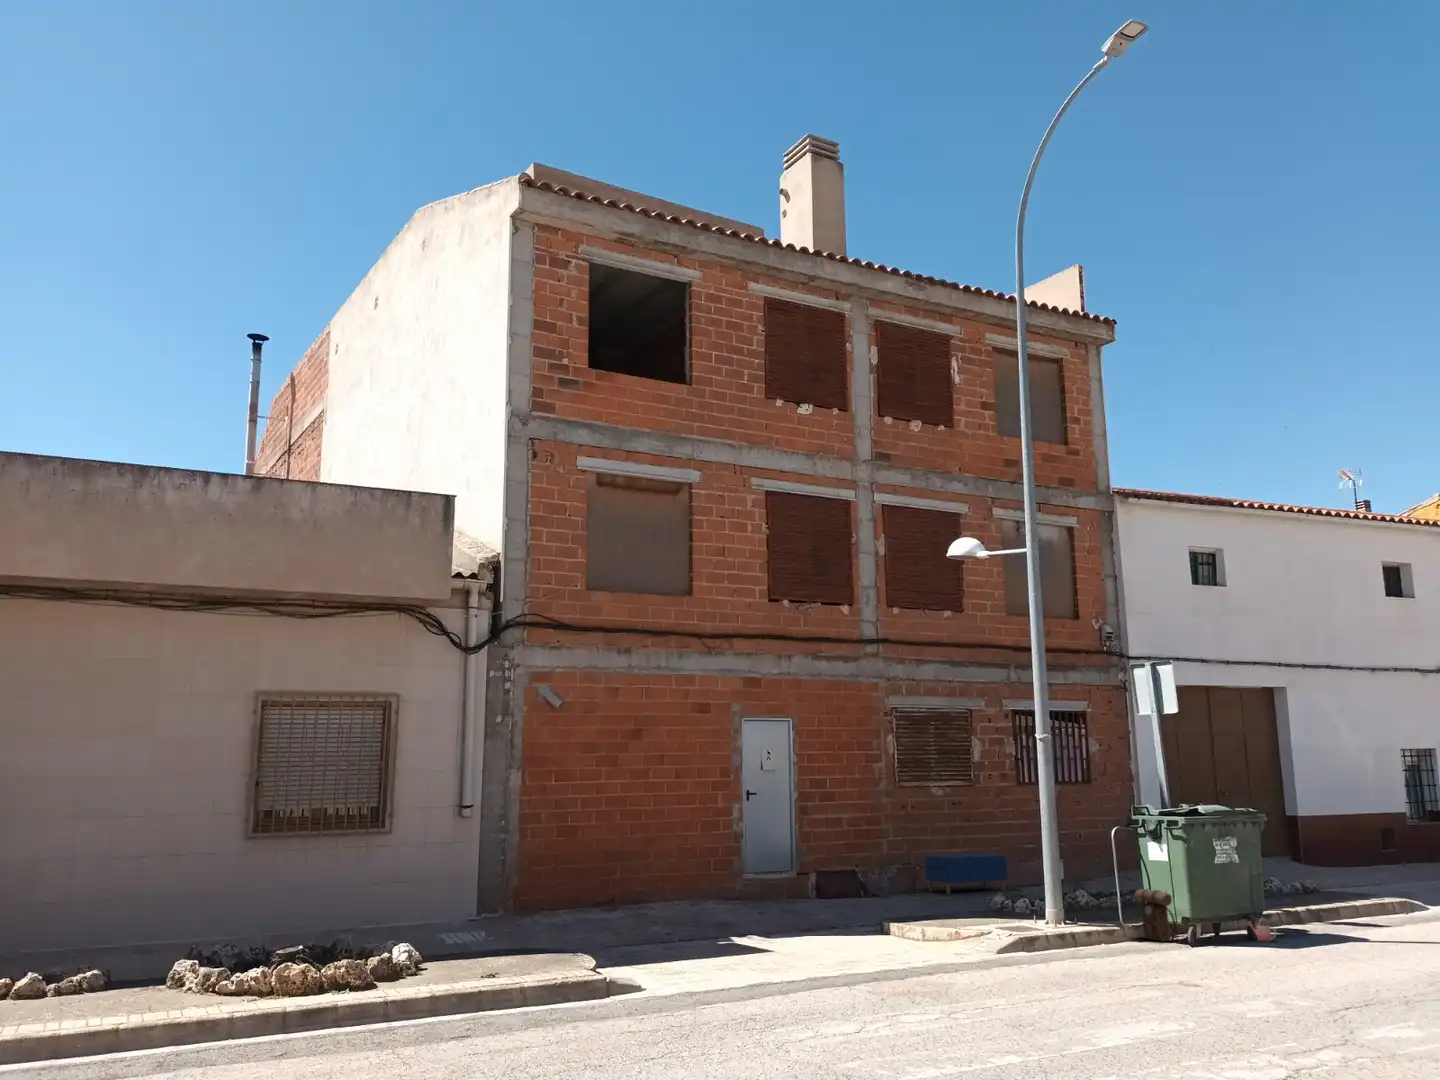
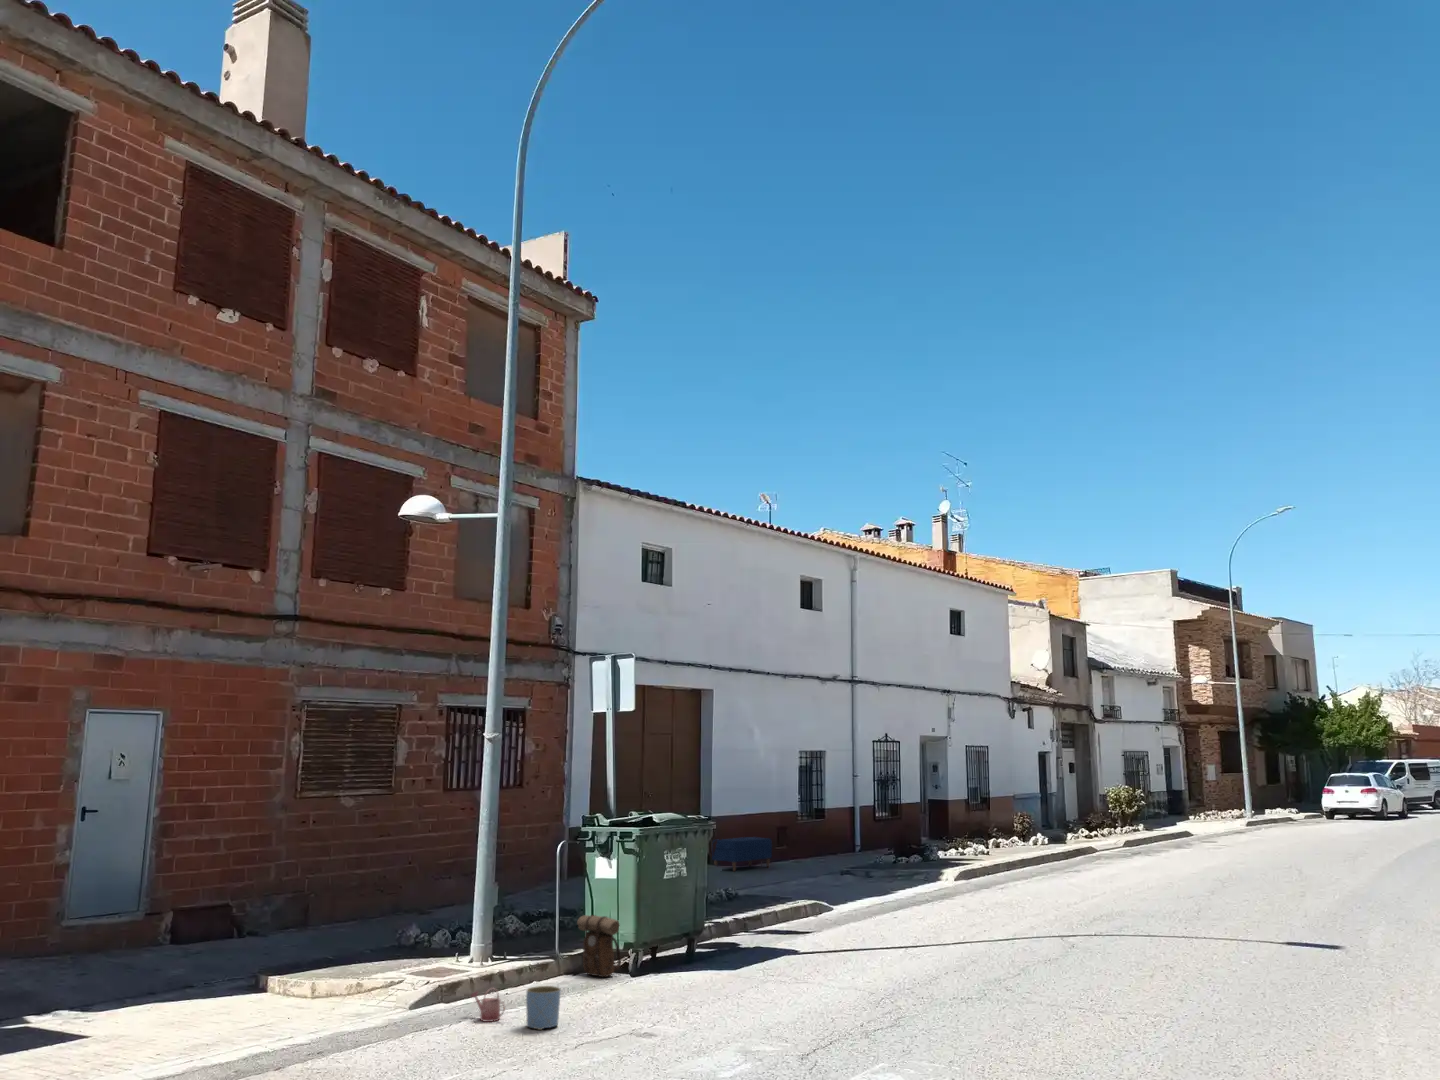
bench: present [925,853,1007,895] -> present [712,837,772,872]
watering can: present [1247,921,1273,941] -> present [471,990,505,1022]
planter: none [1087,935,1116,968] -> present [526,986,561,1030]

